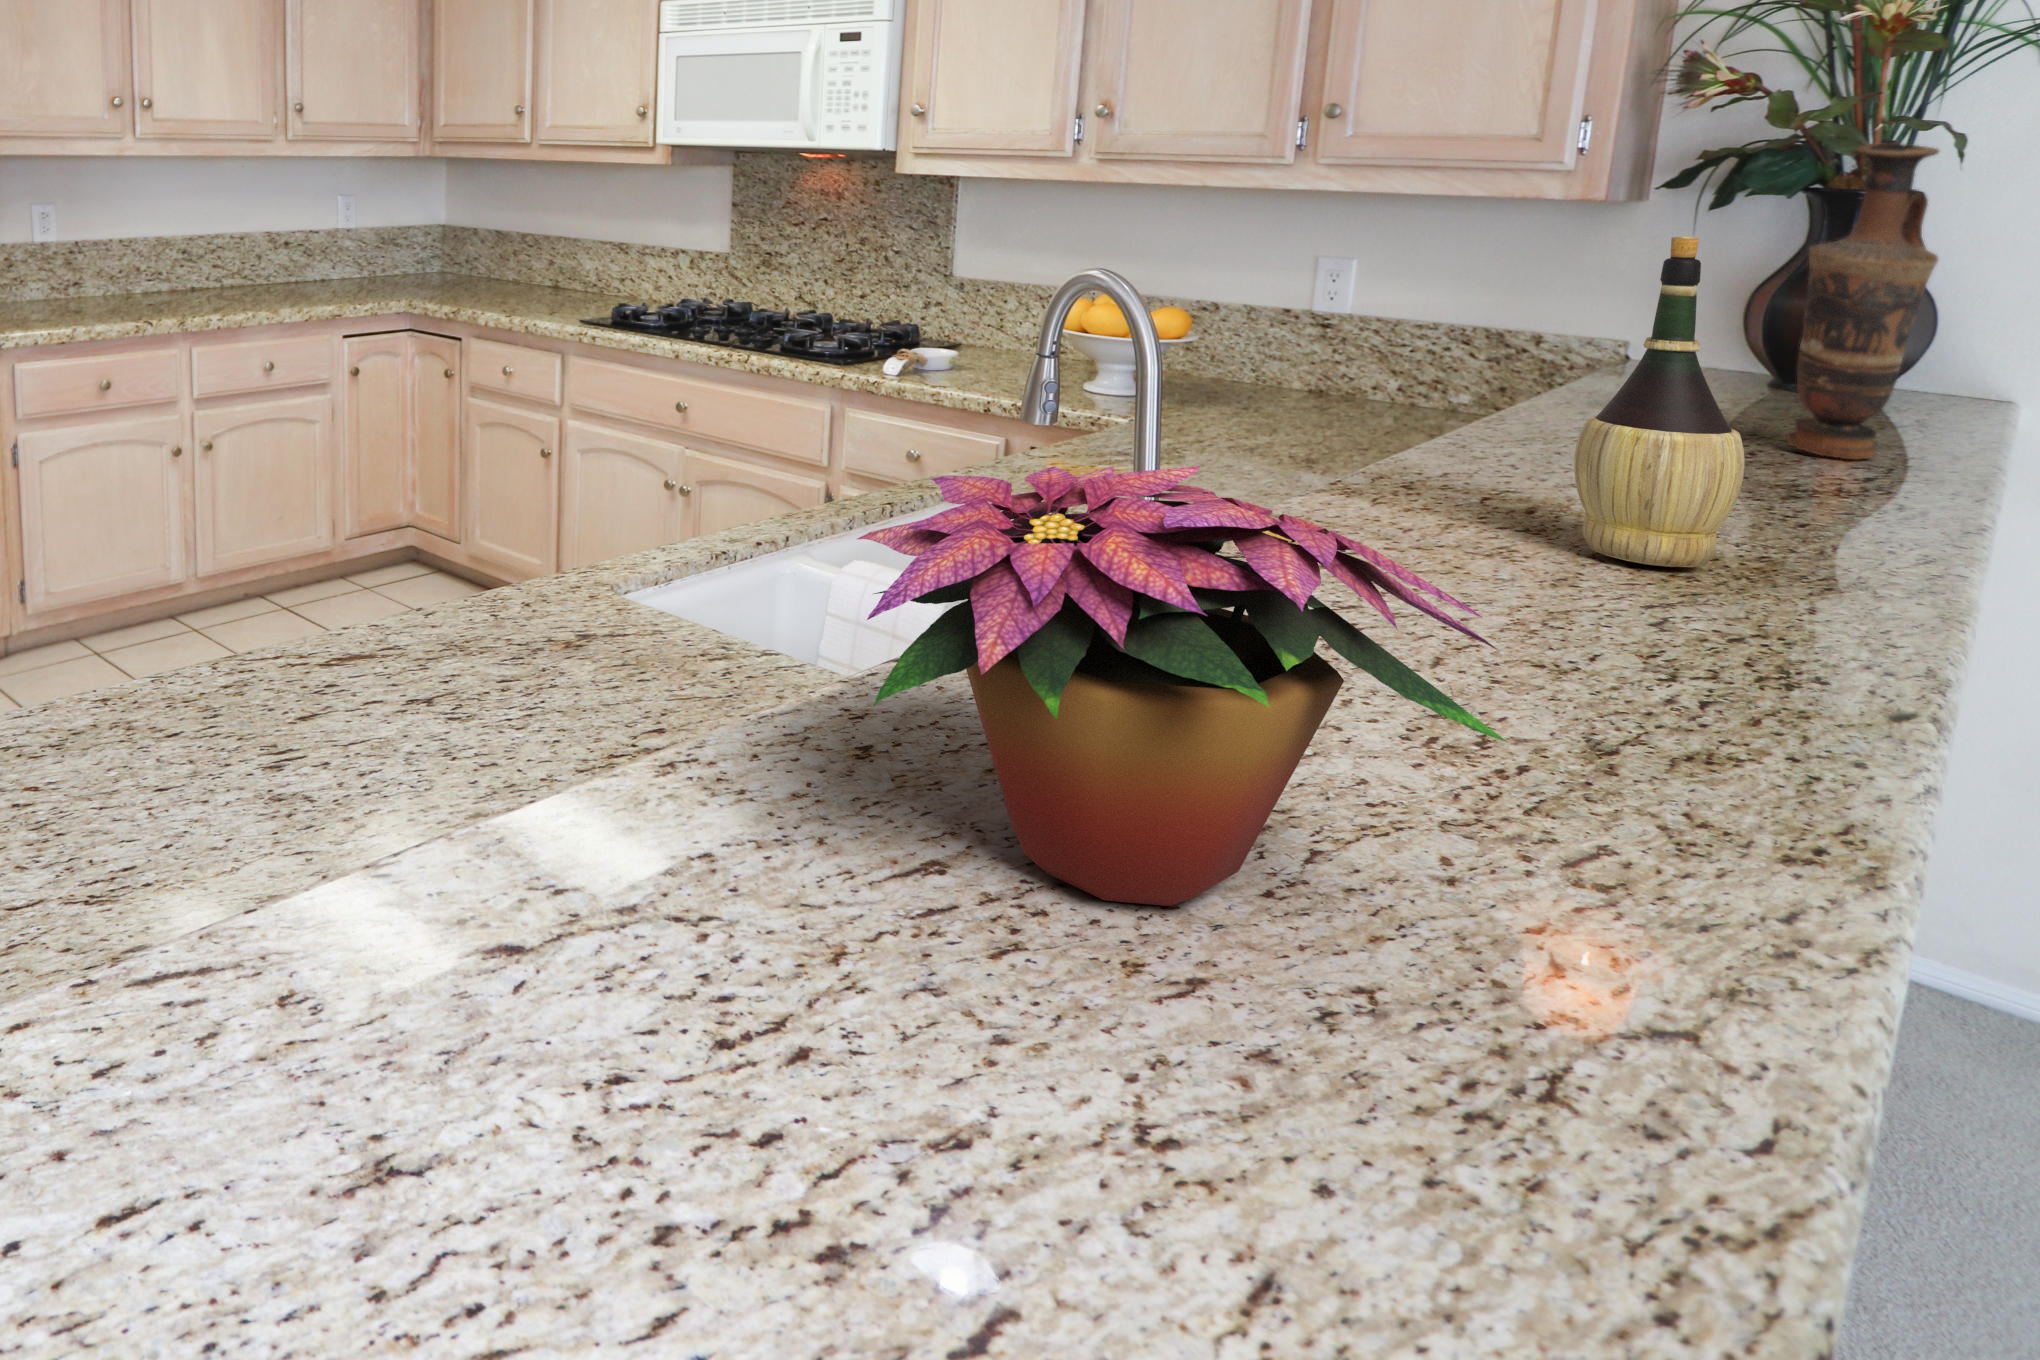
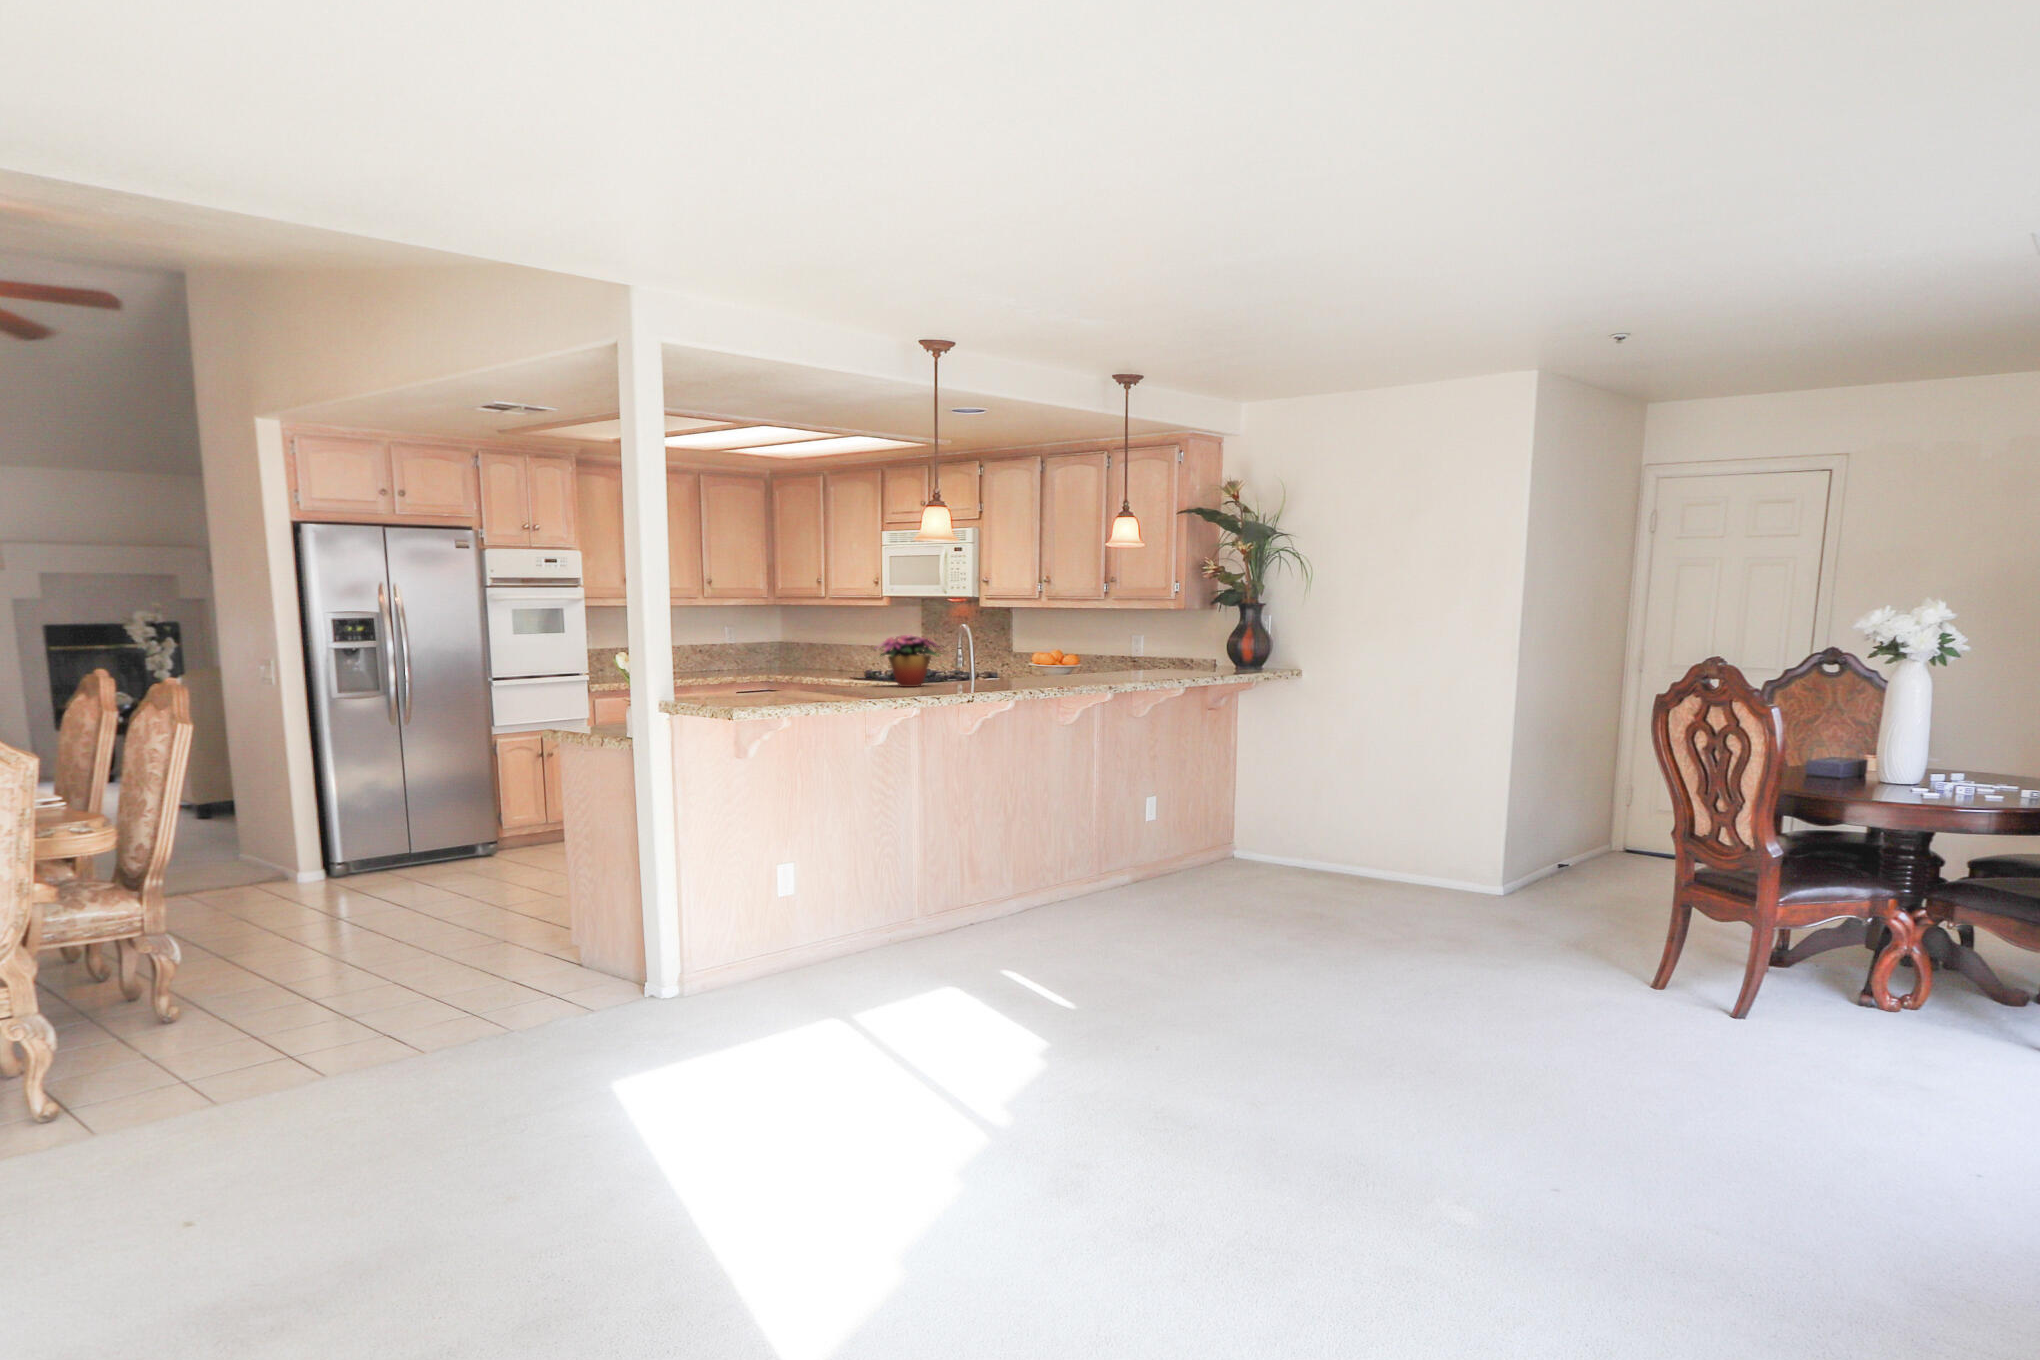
vase: present [1787,144,1939,459] -> none [1172,590,1196,674]
wine bottle: present [1574,236,1745,567] -> none [1055,611,1082,679]

